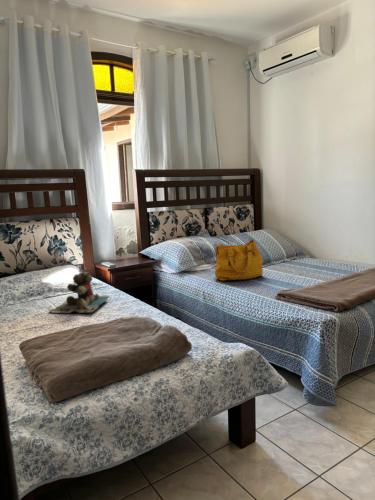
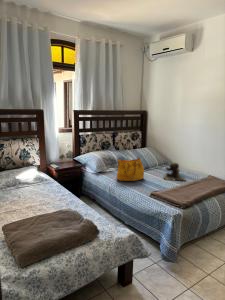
teddy bear: present [50,272,109,313] -> present [164,163,185,180]

